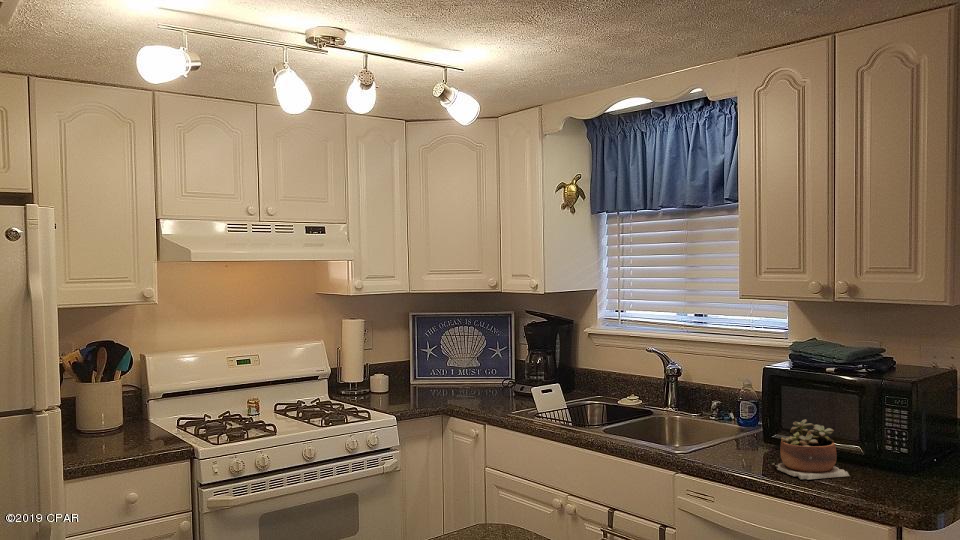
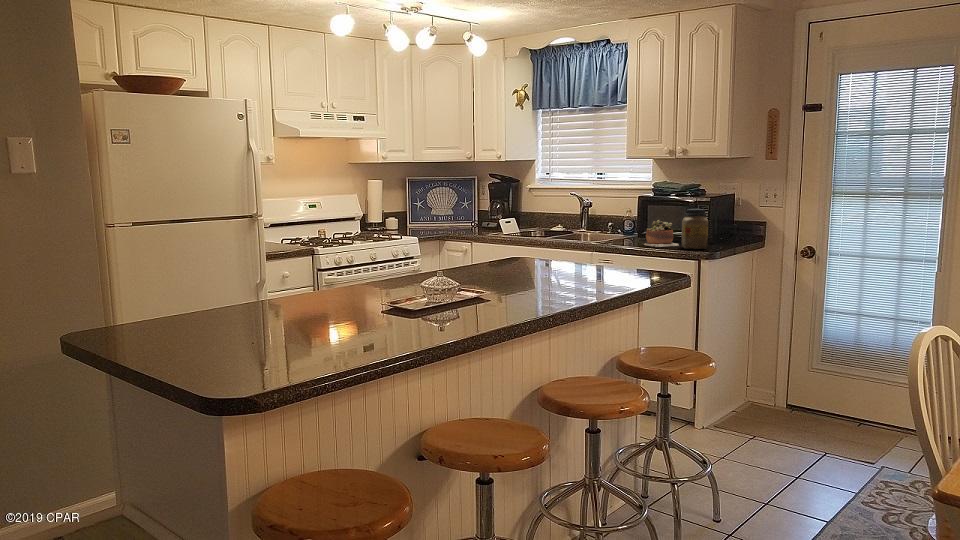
jar: none [855,409,916,499] -> present [682,209,708,249]

